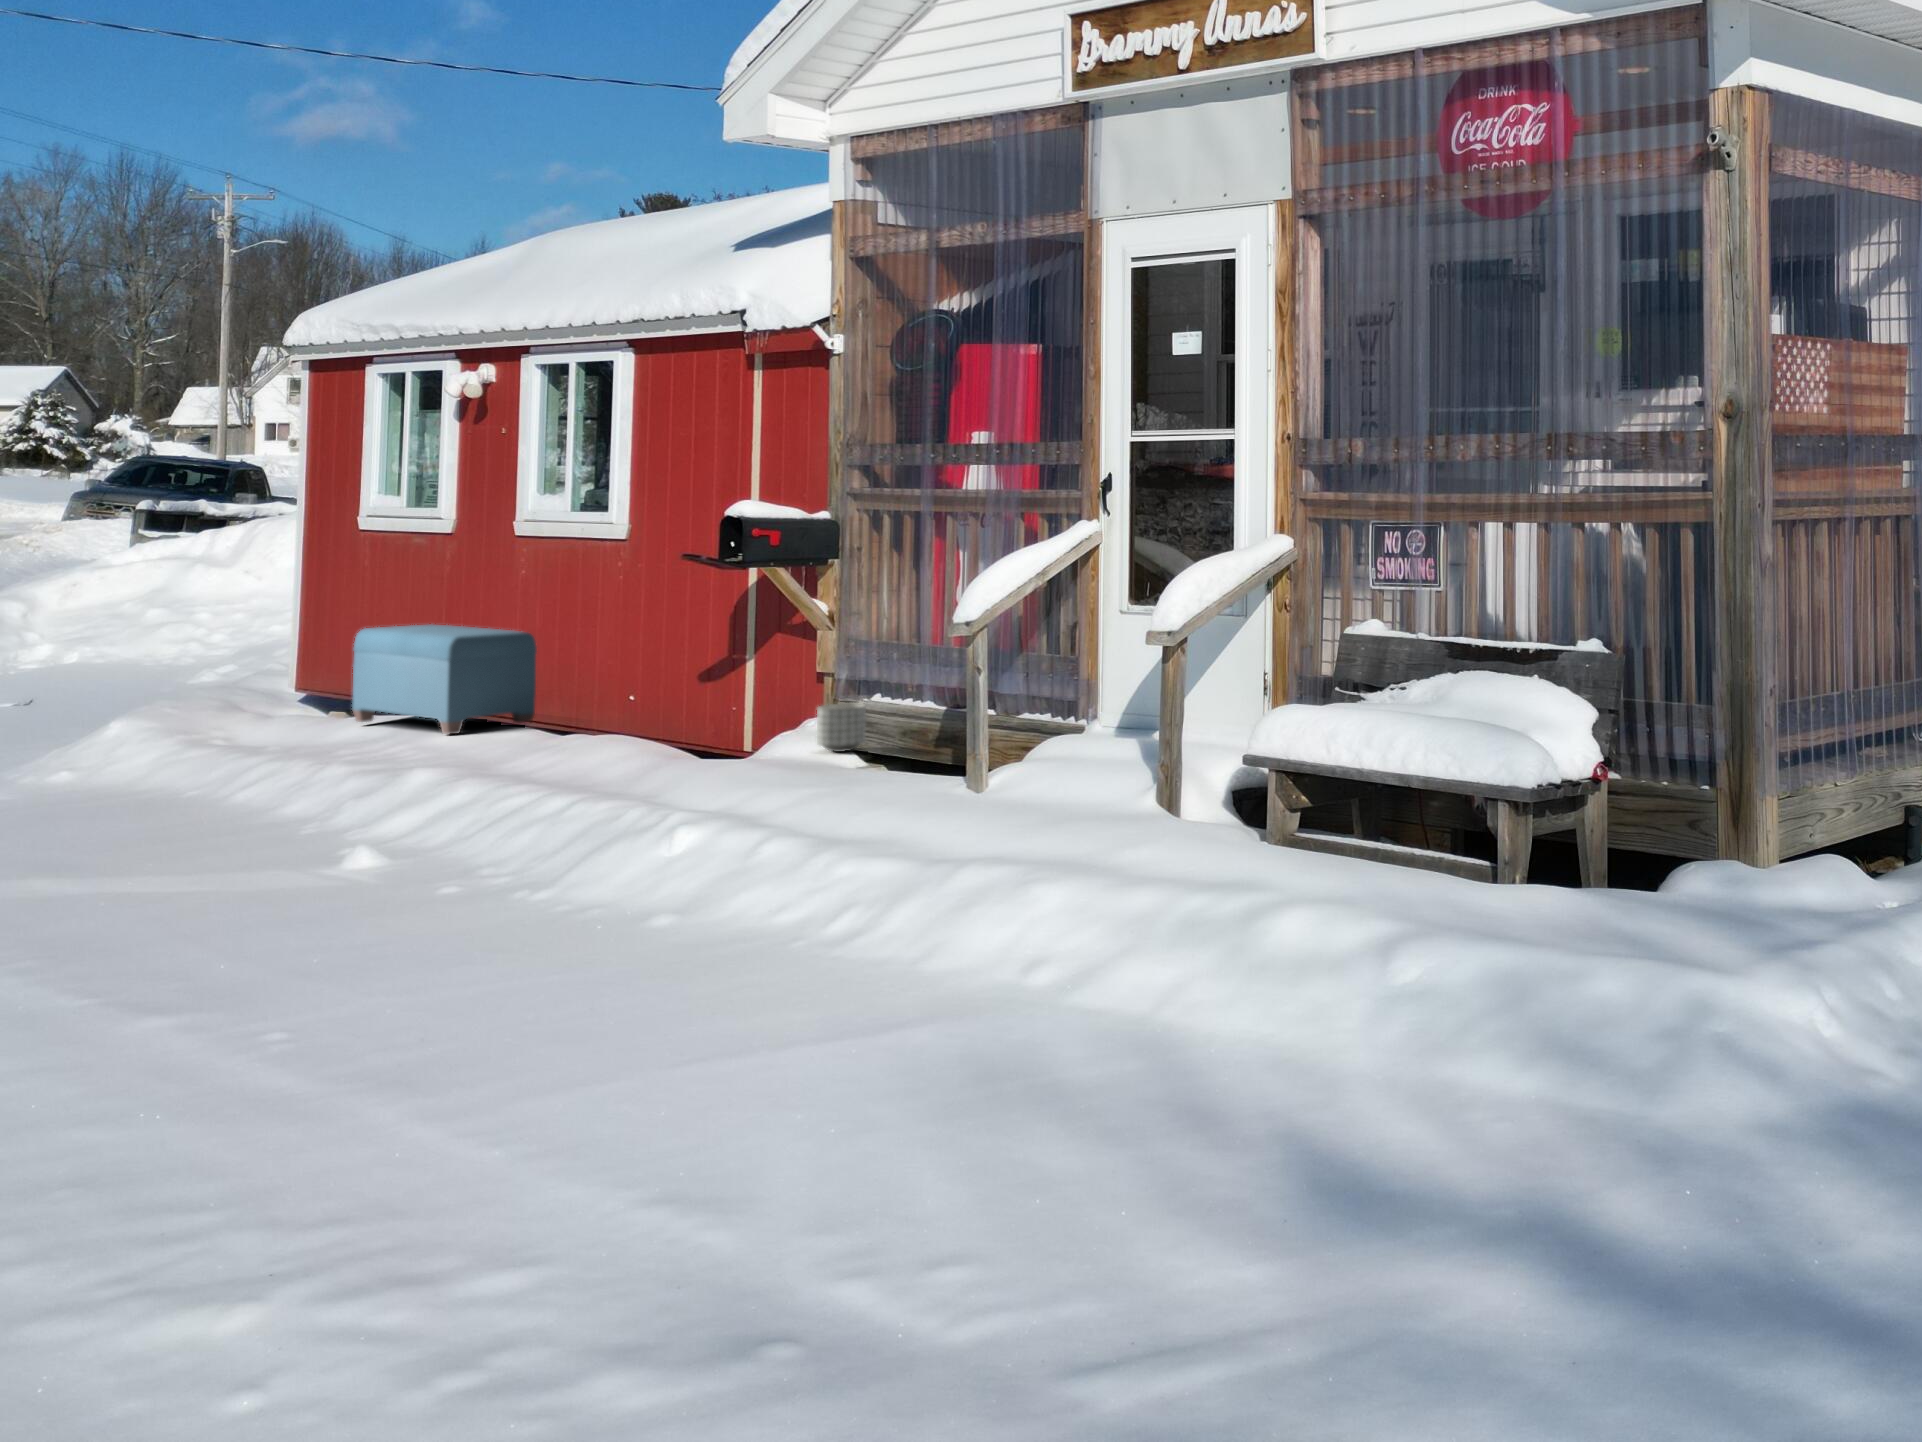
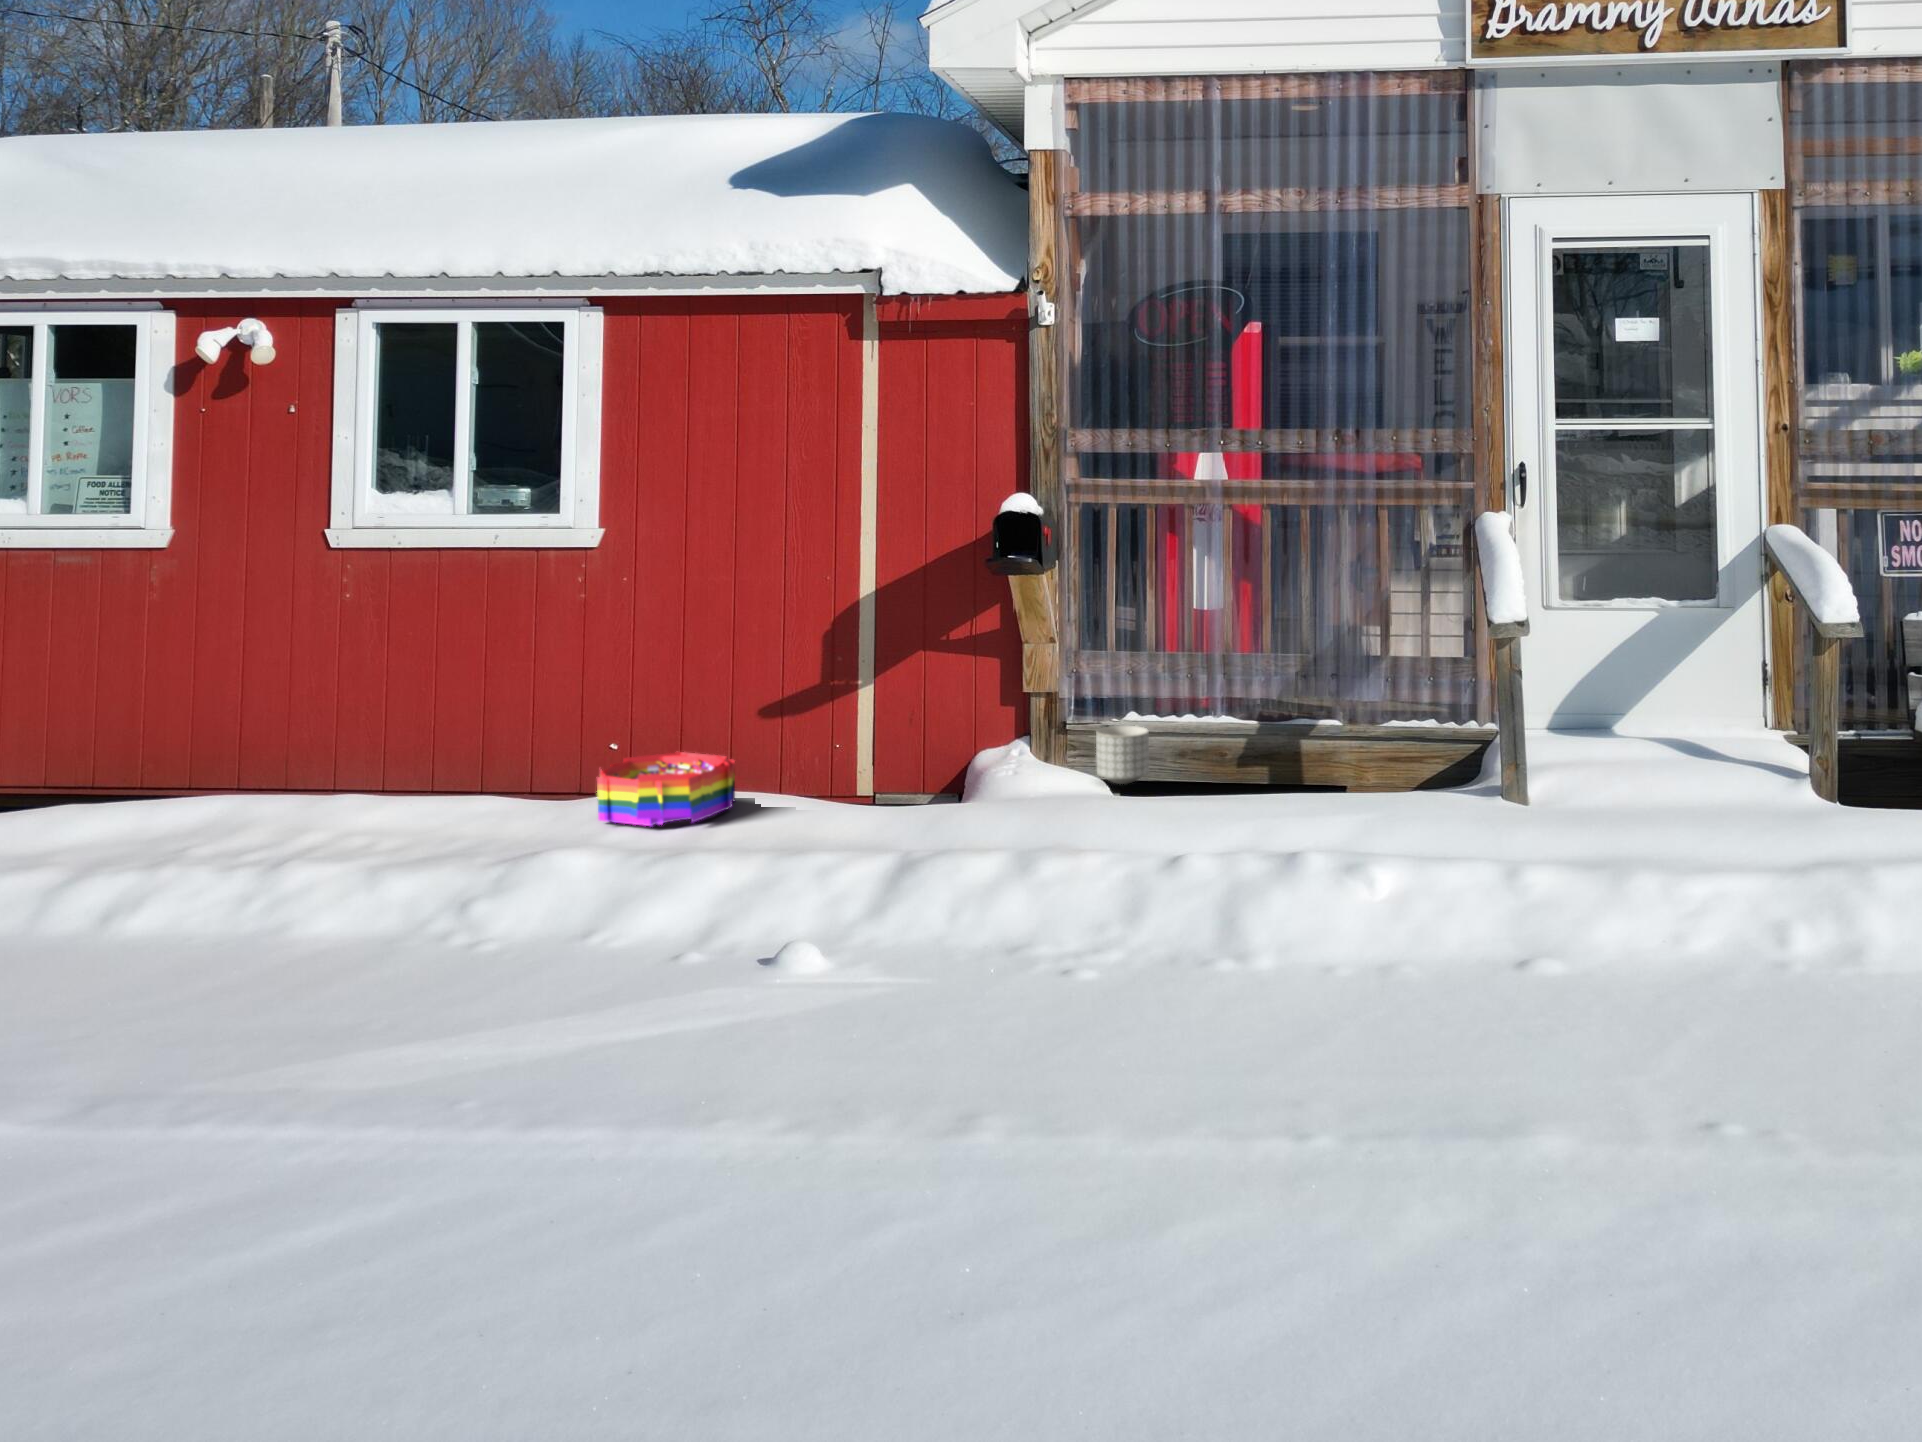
bench: present [352,625,537,734] -> none [79,681,396,831]
storage bin: none [545,700,658,749] -> present [597,752,735,826]

